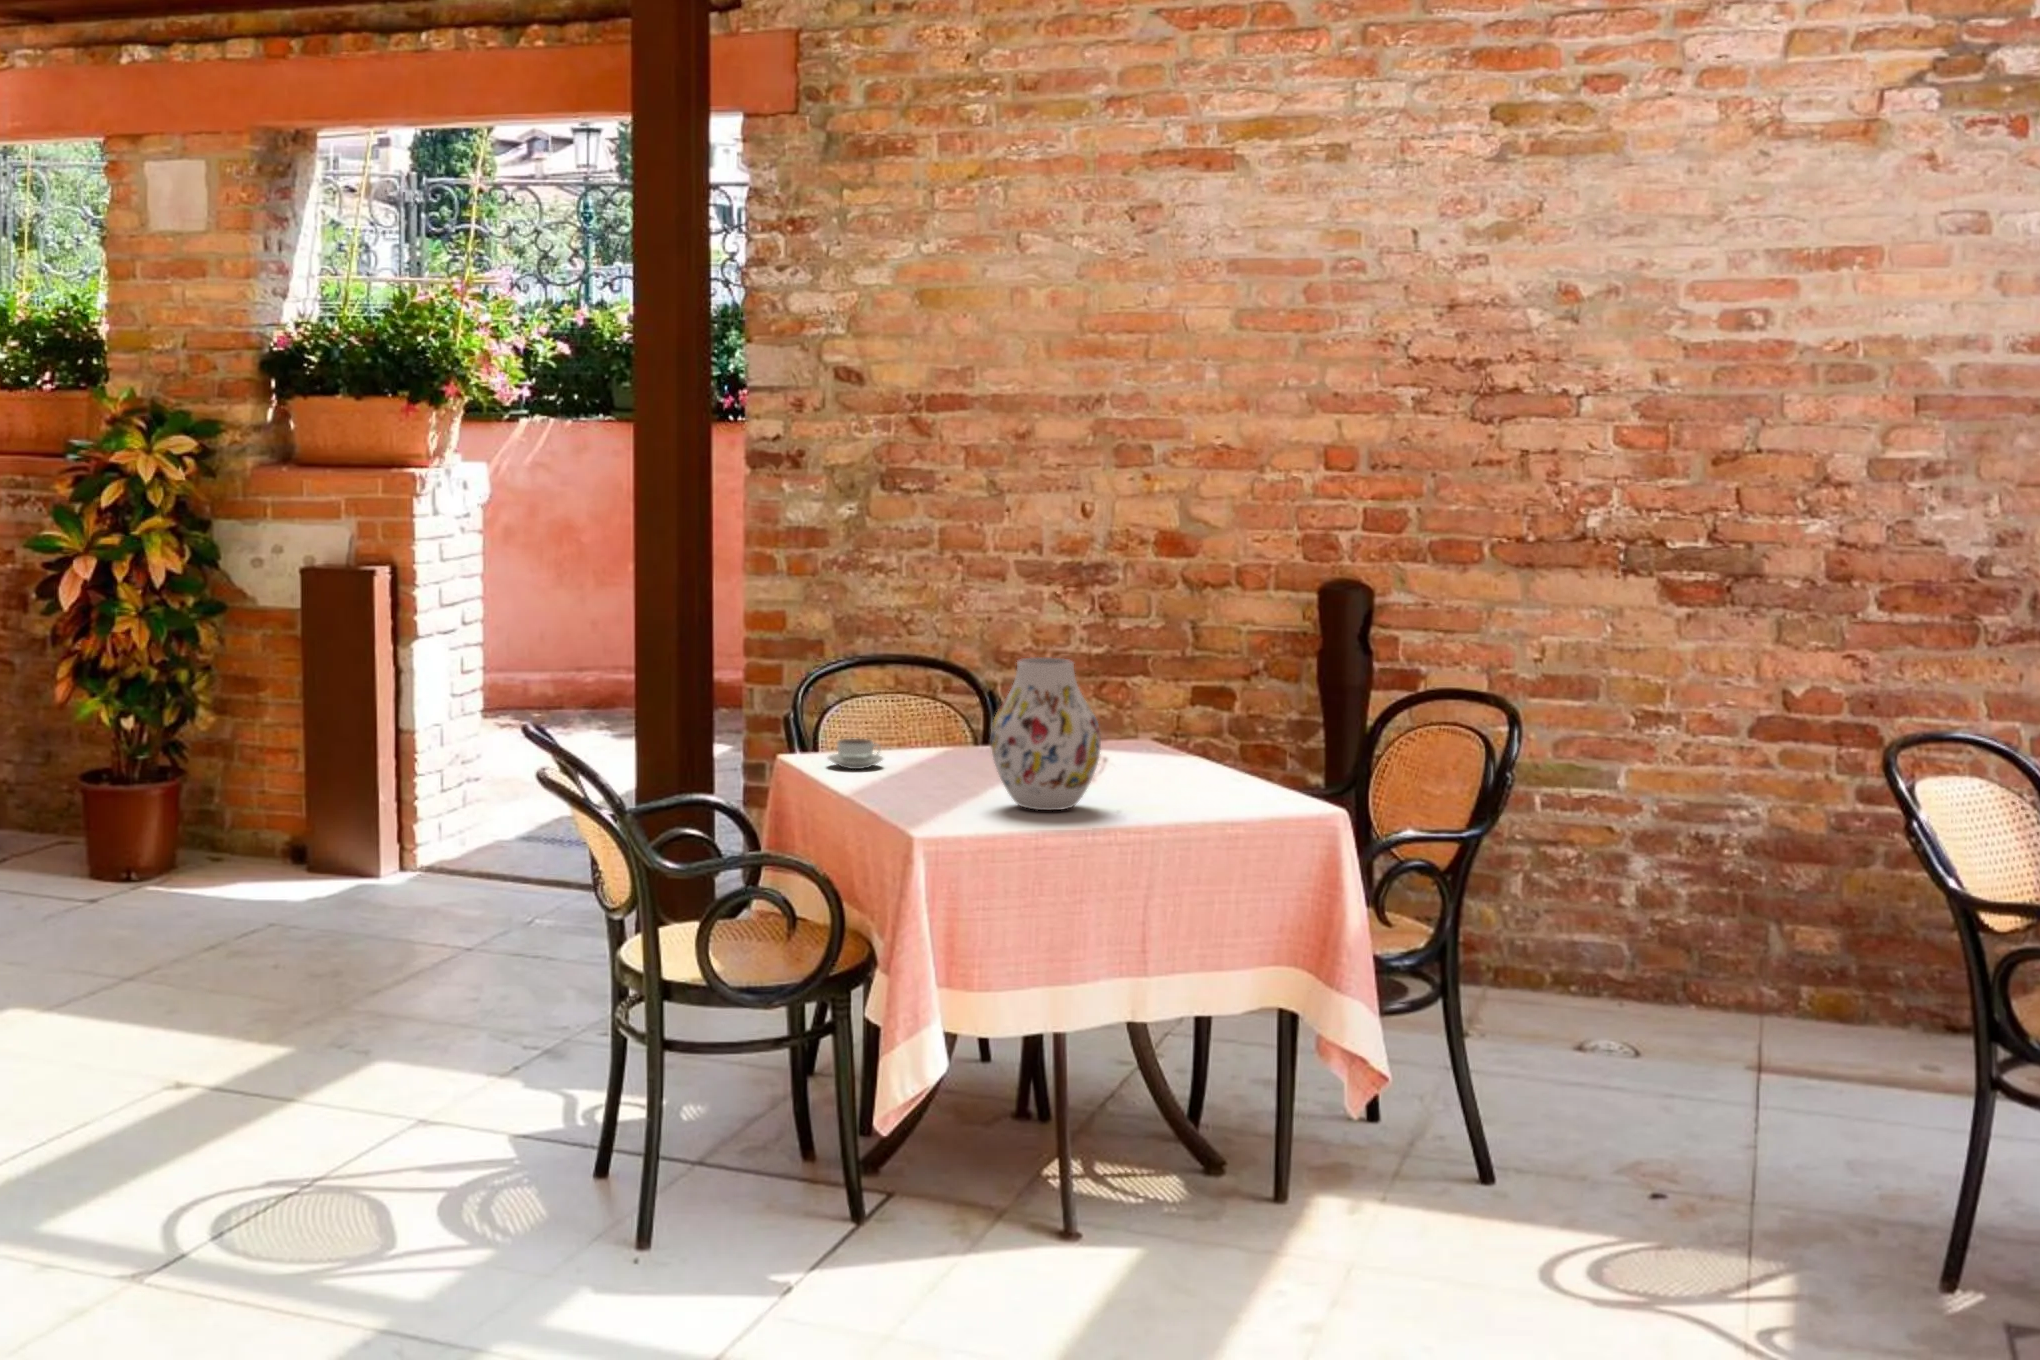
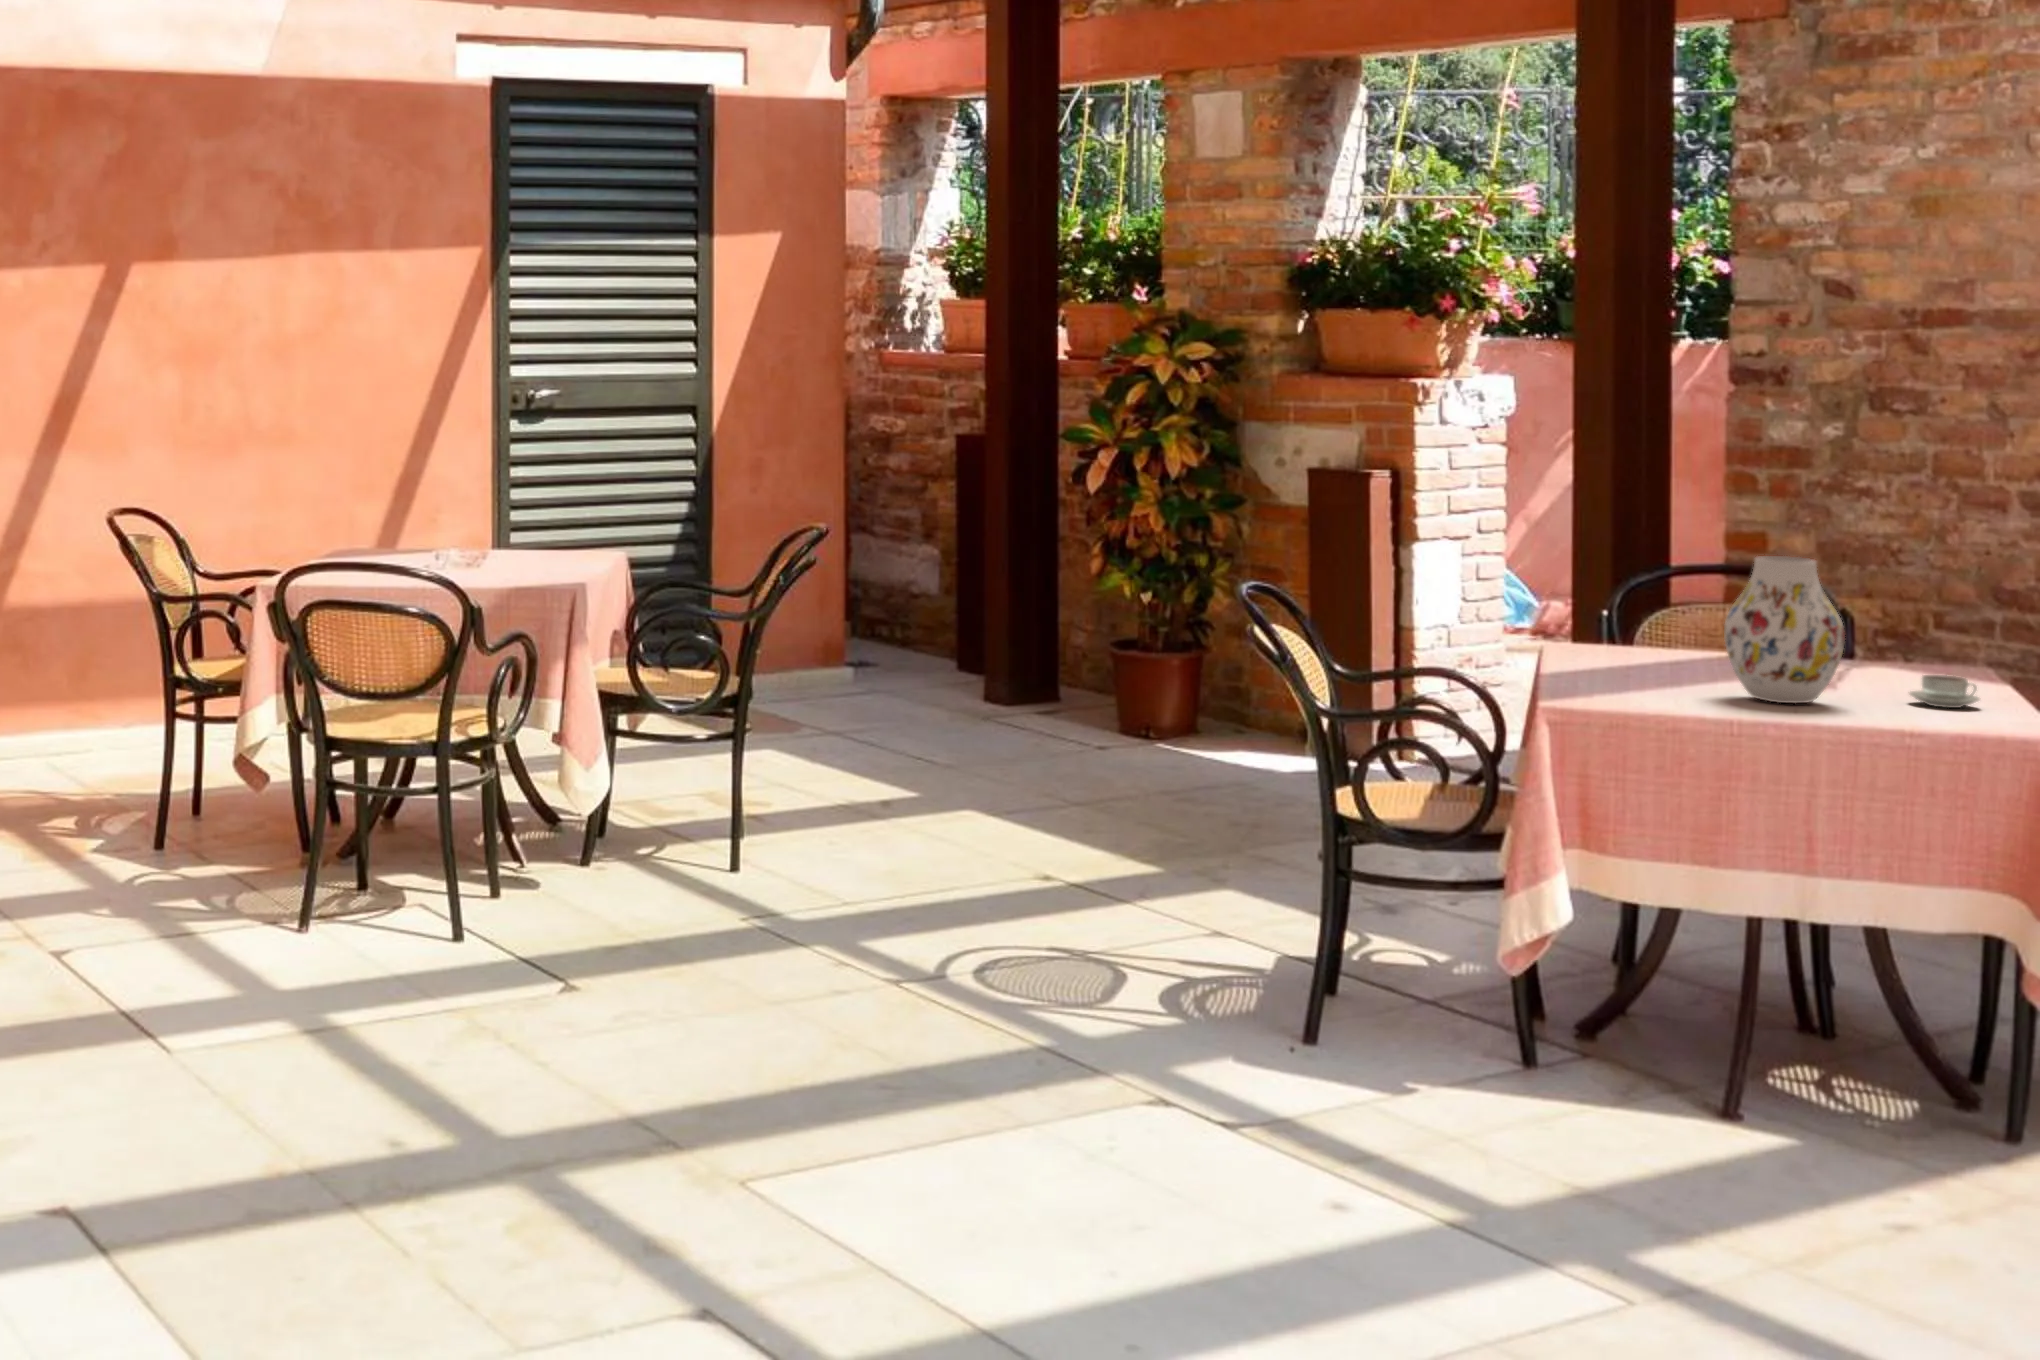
coffee cup: present [828,738,883,769] -> present [1909,675,1980,708]

